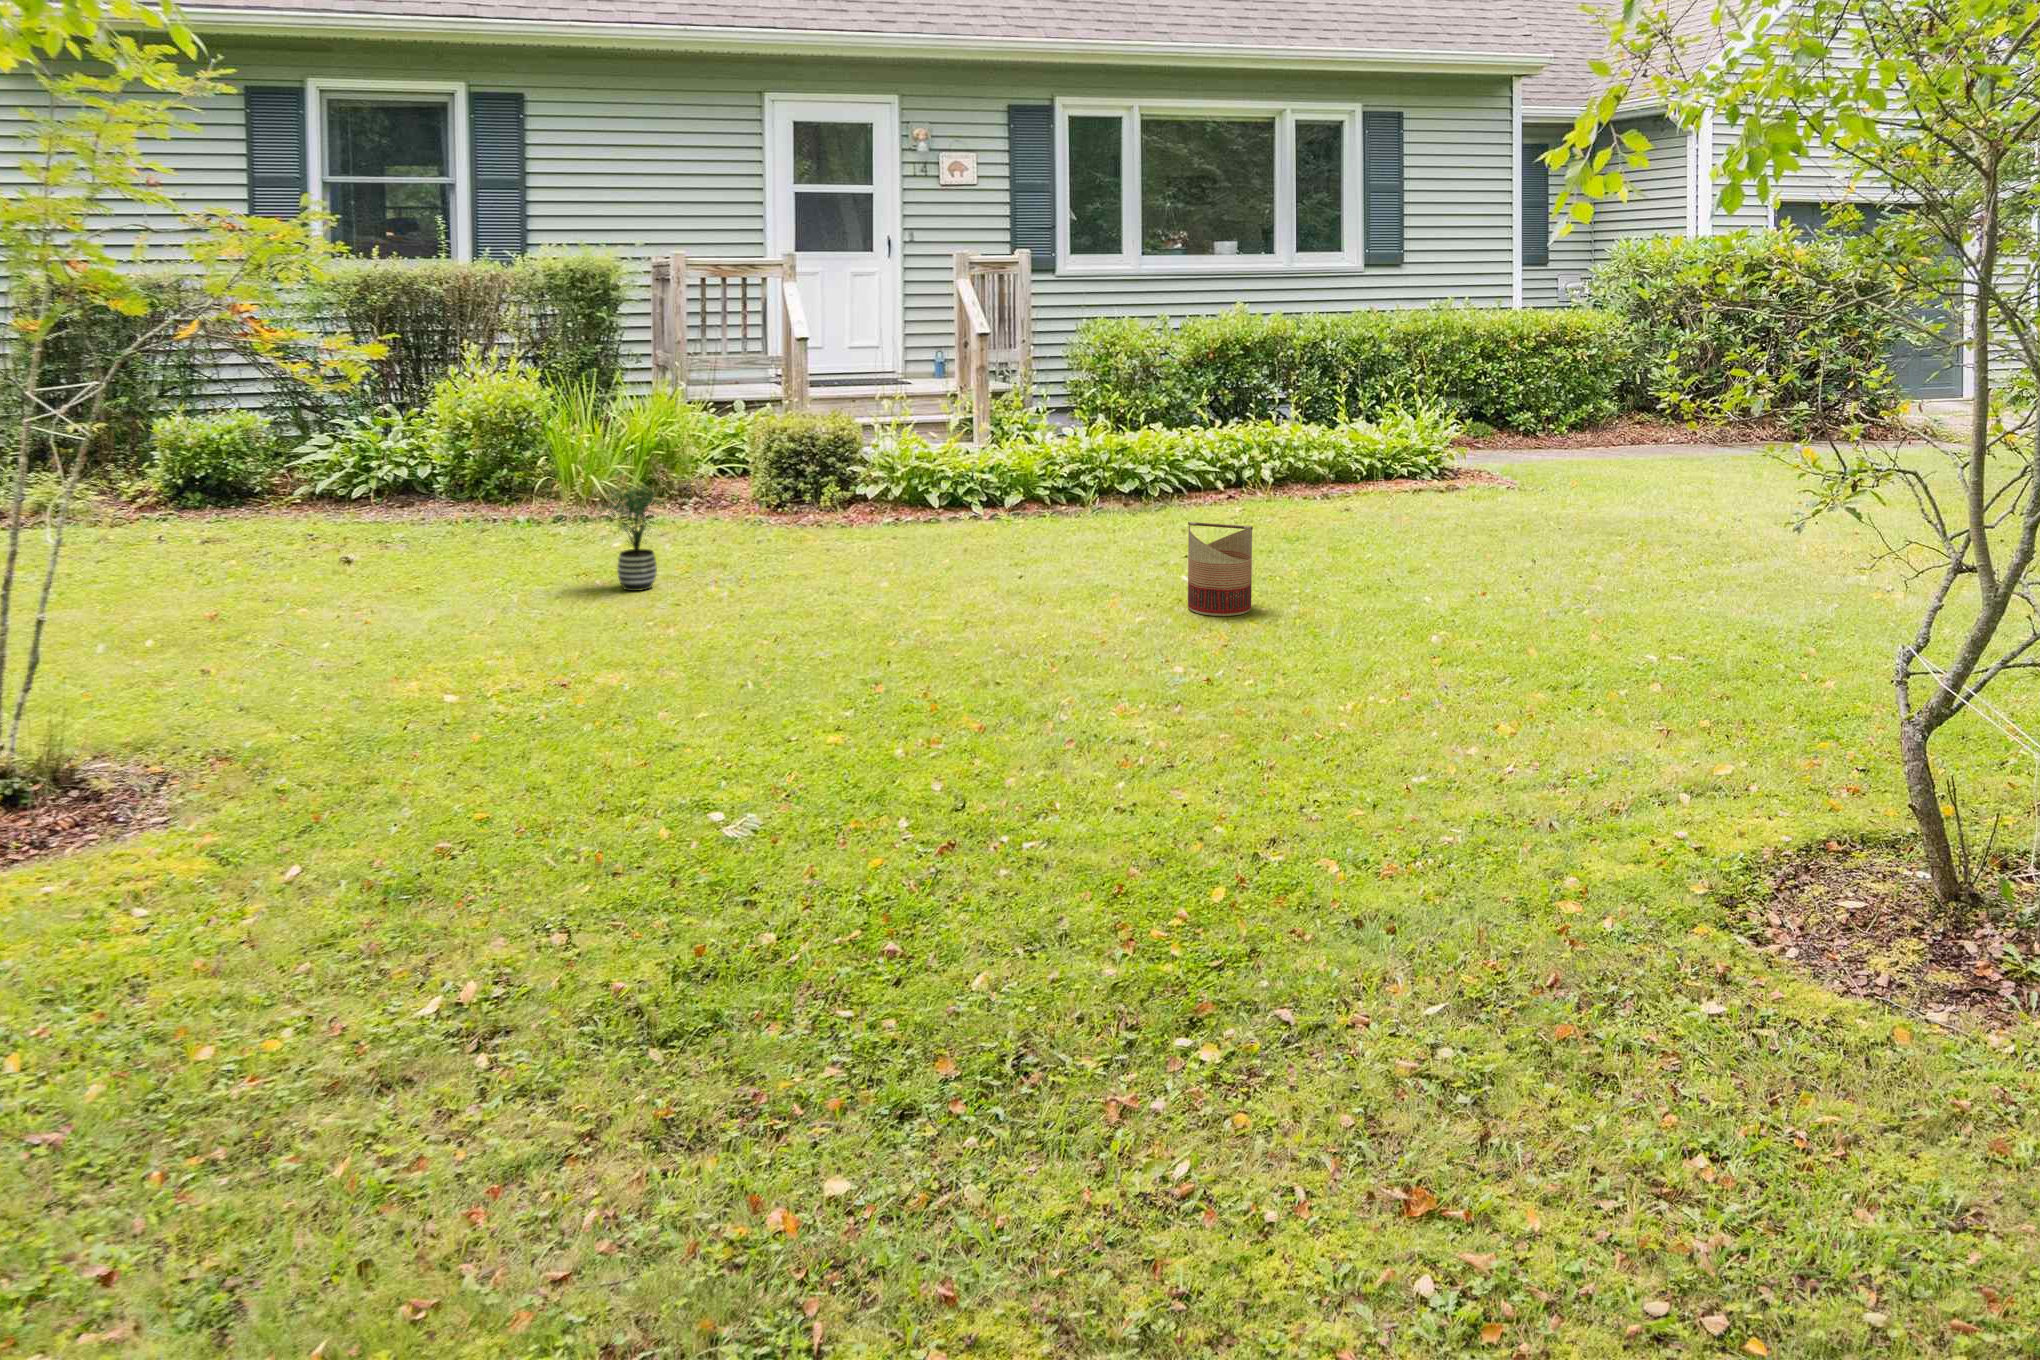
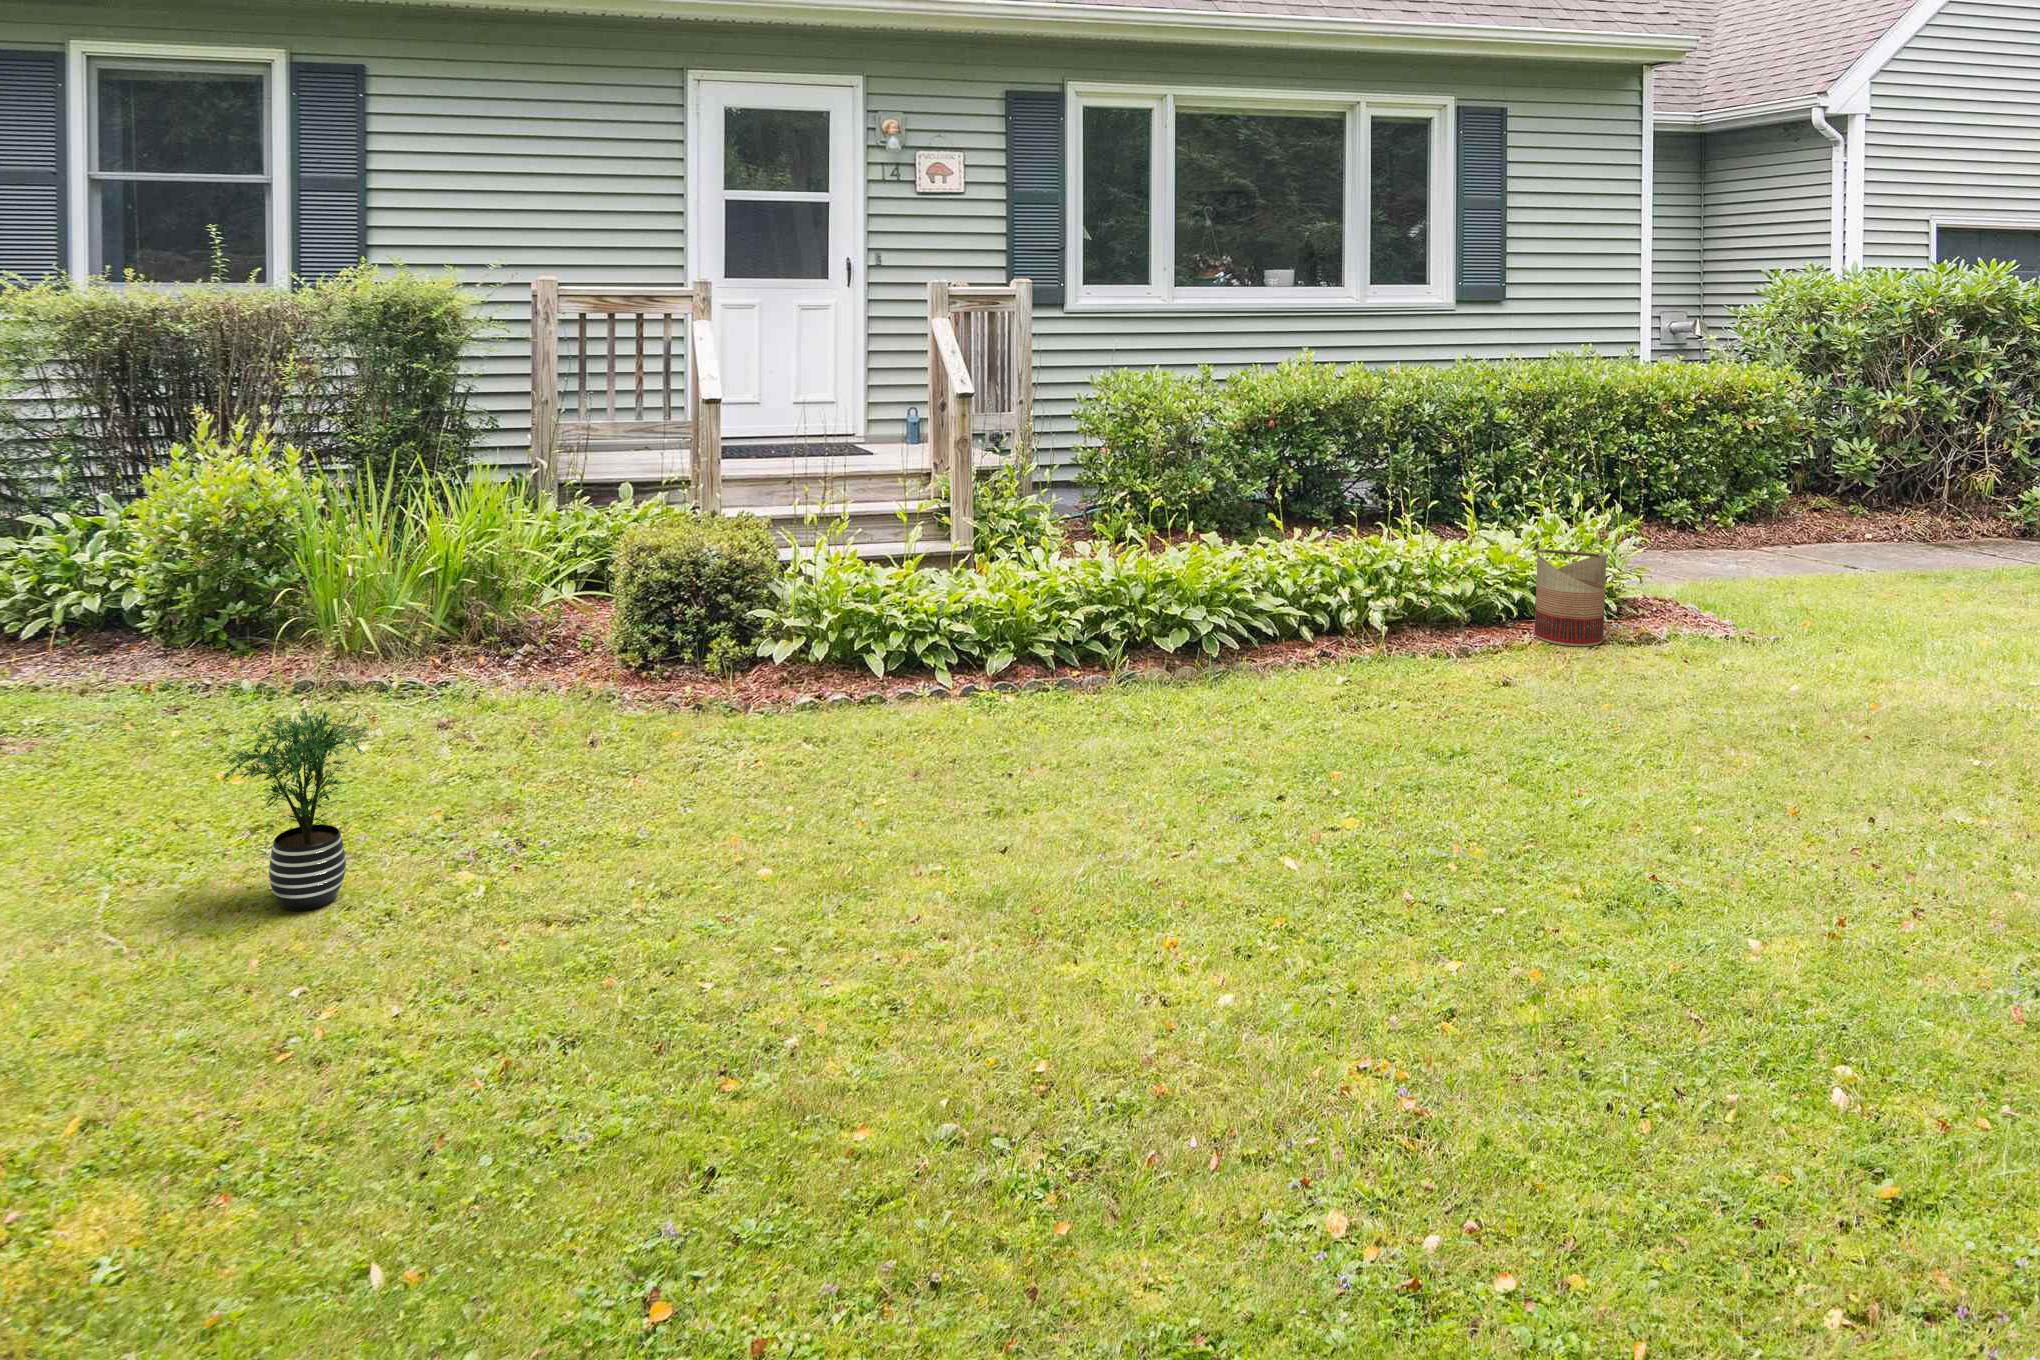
basket: present [1188,522,1253,616] -> present [1535,548,1608,646]

